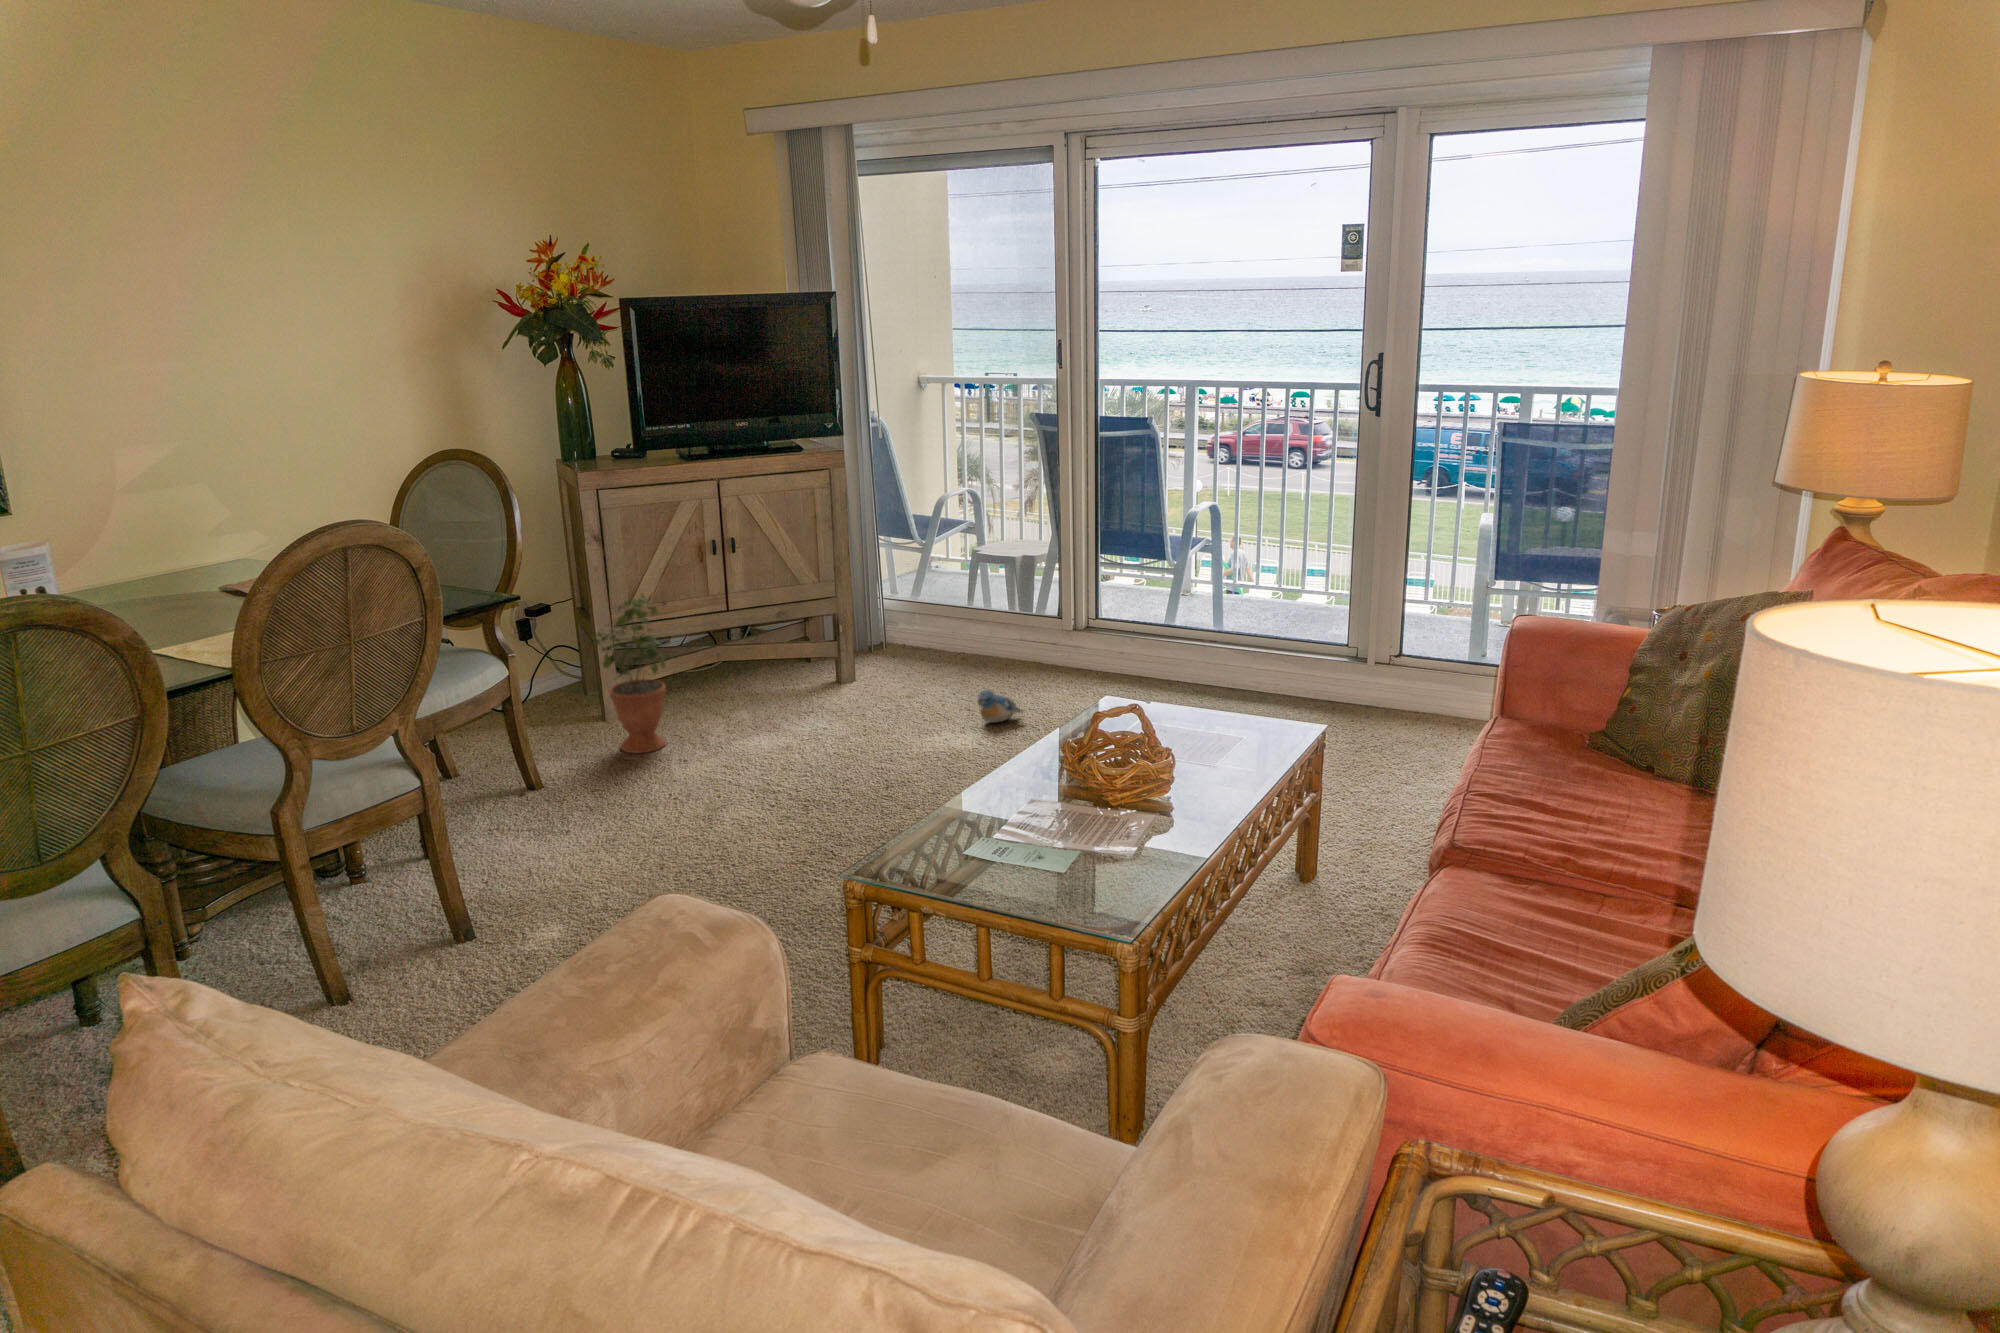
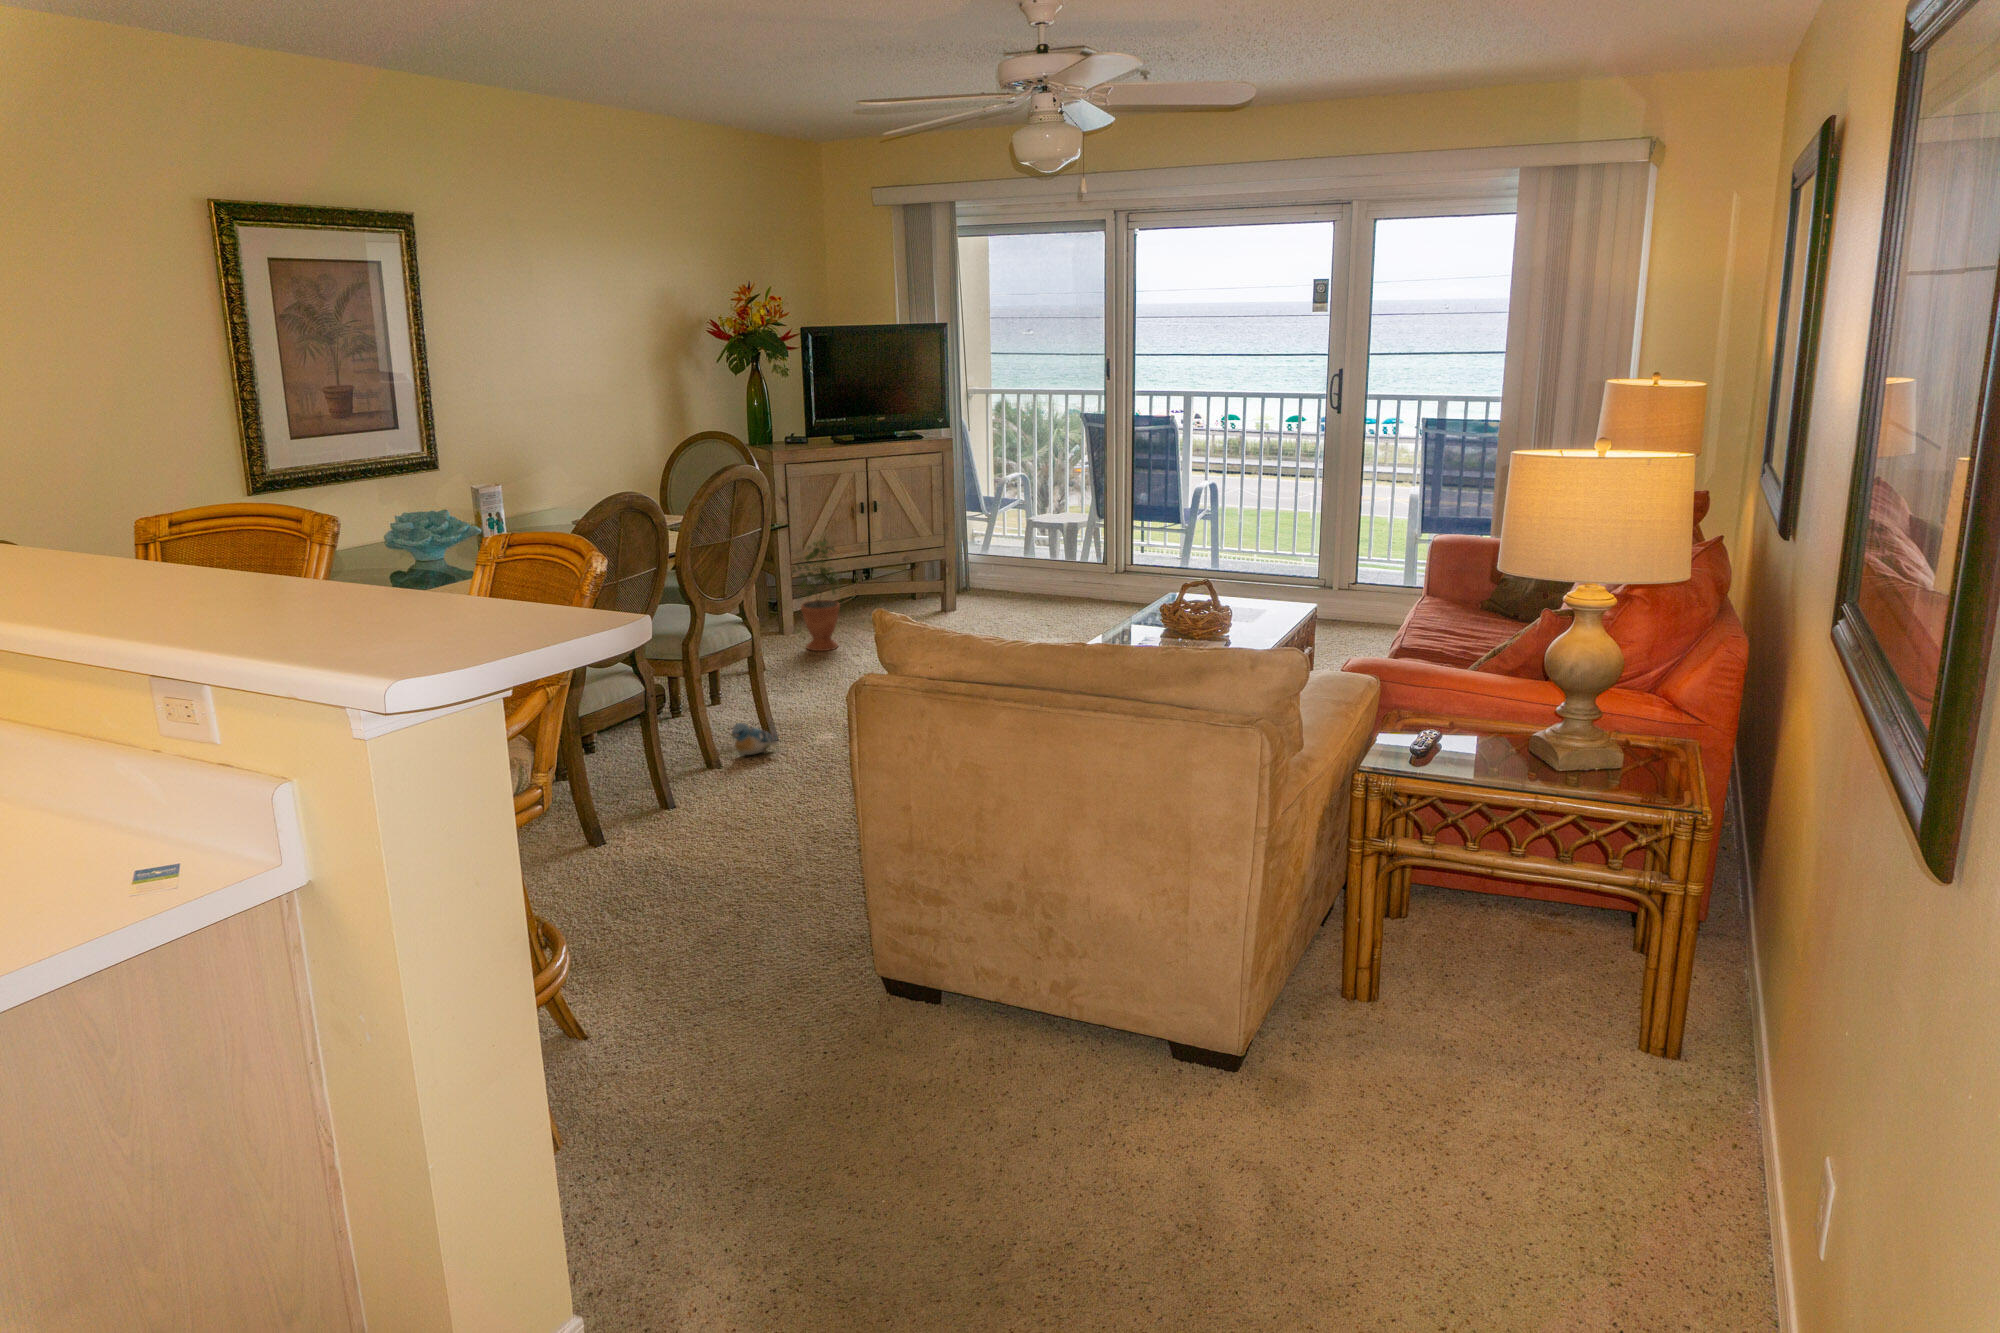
plush toy: present [978,690,1023,723] -> present [732,723,779,755]

